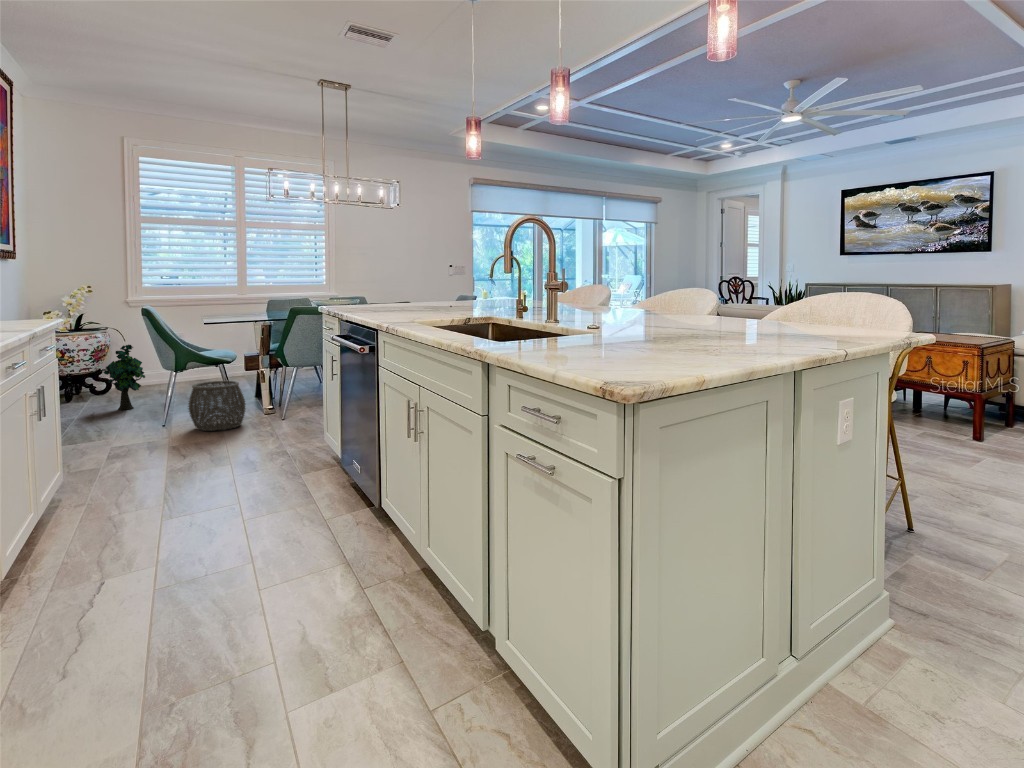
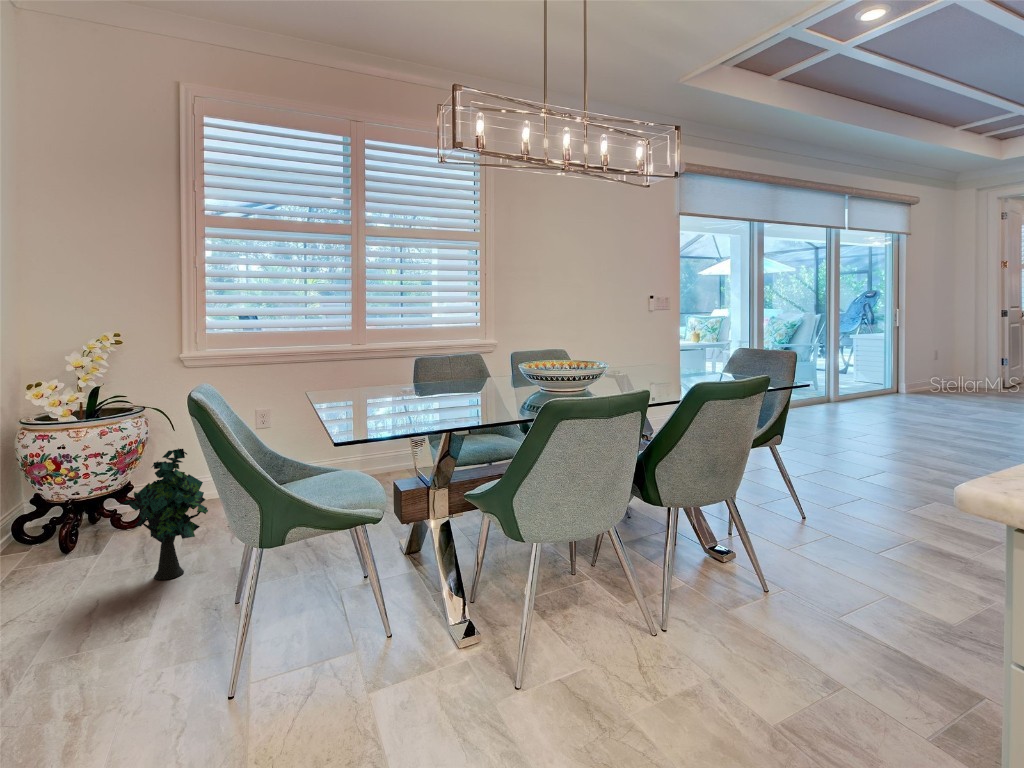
woven basket: present [188,381,246,431] -> none [310,546,434,688]

